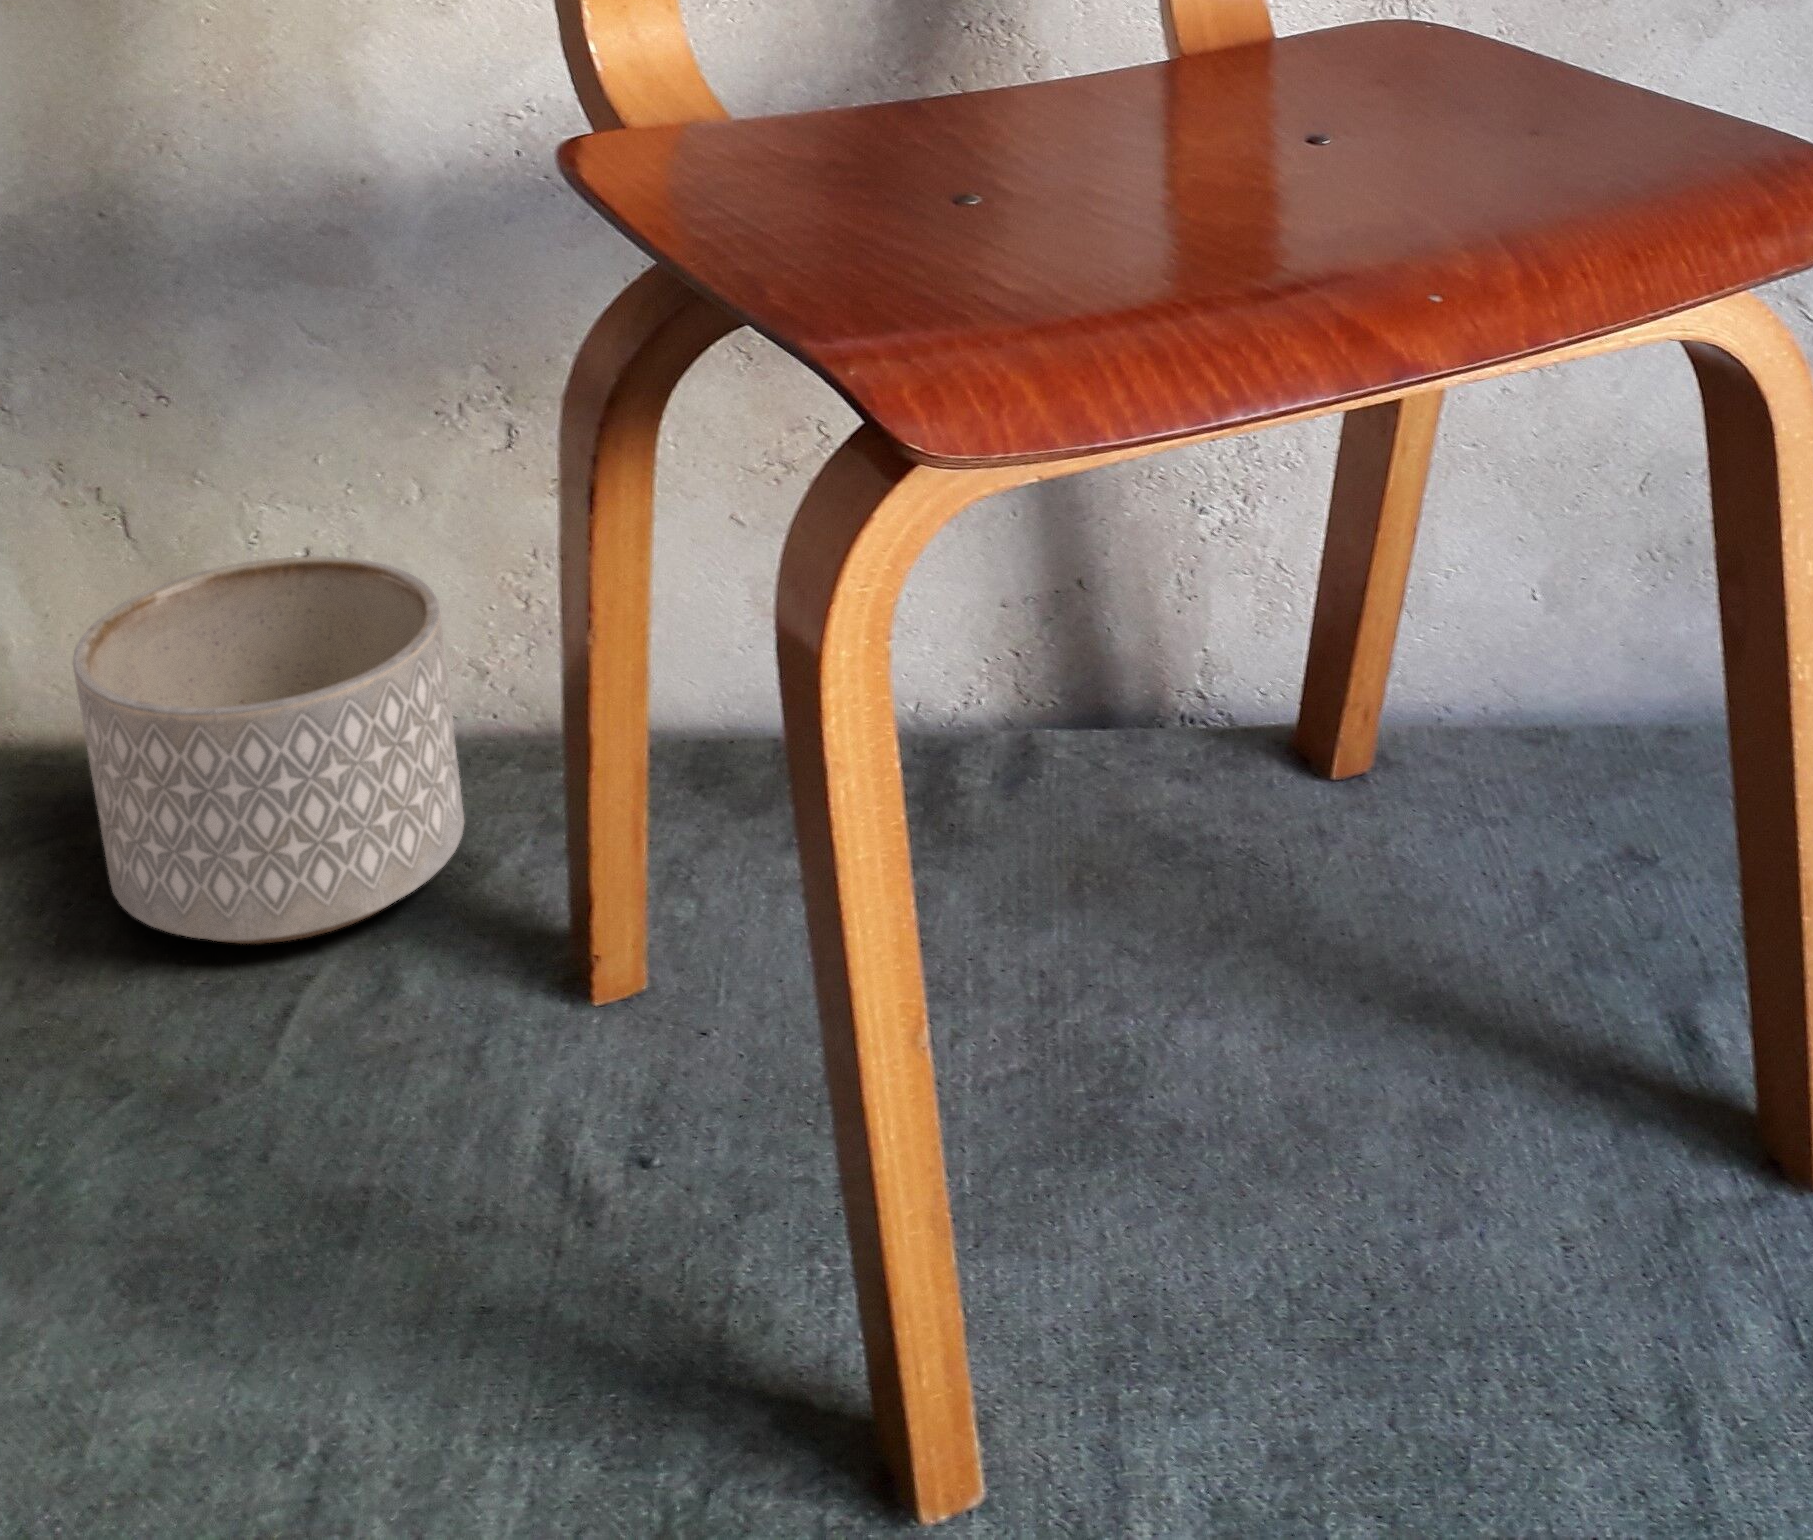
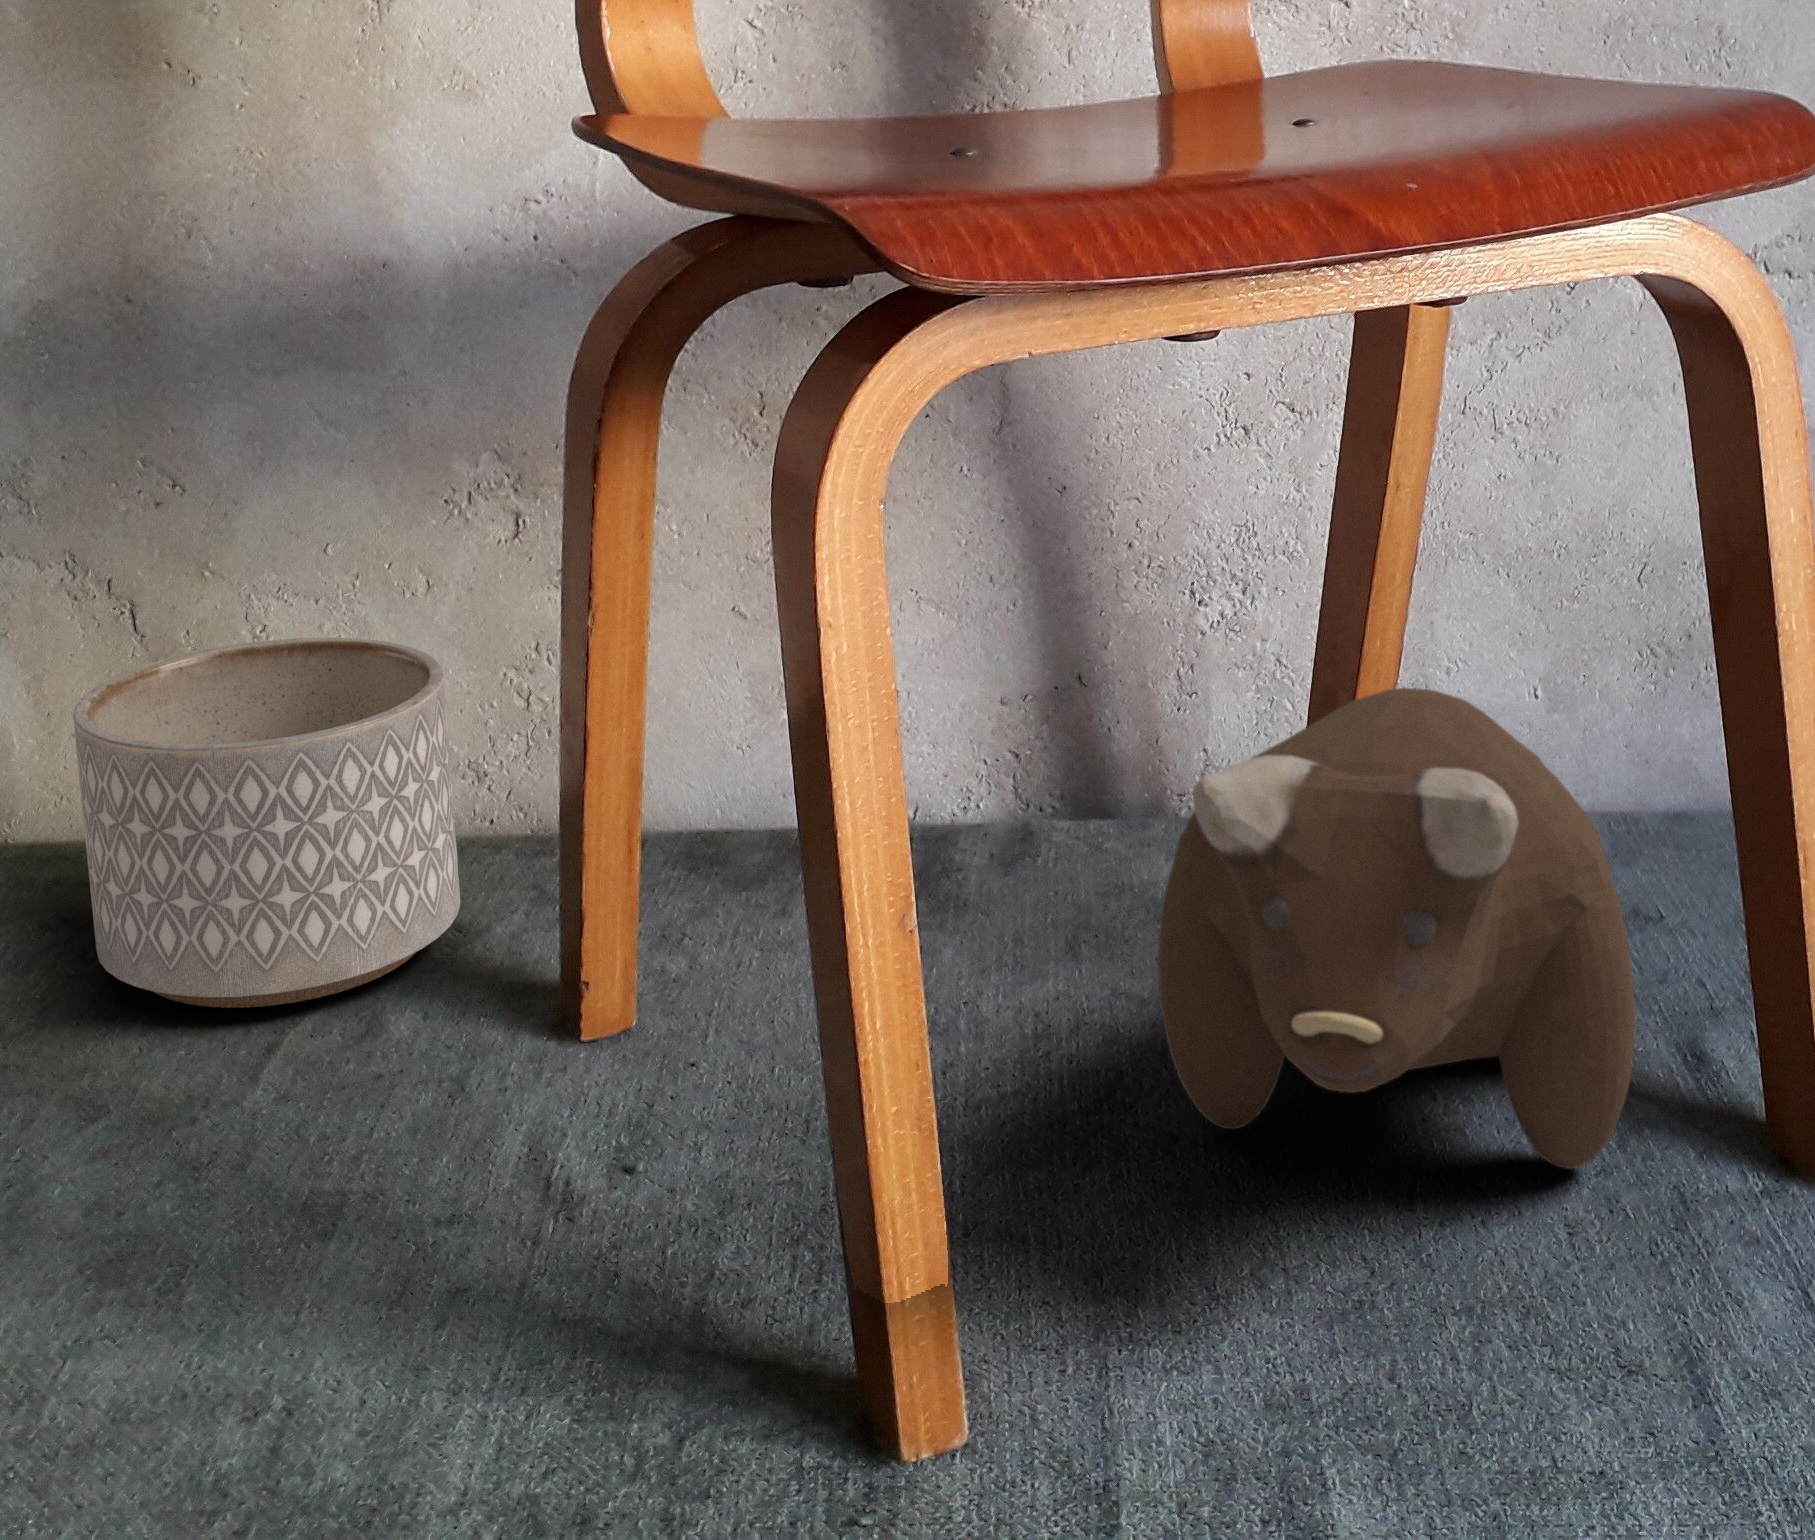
plush toy: none [1161,688,1632,1167] -> present [1158,688,1635,1169]

